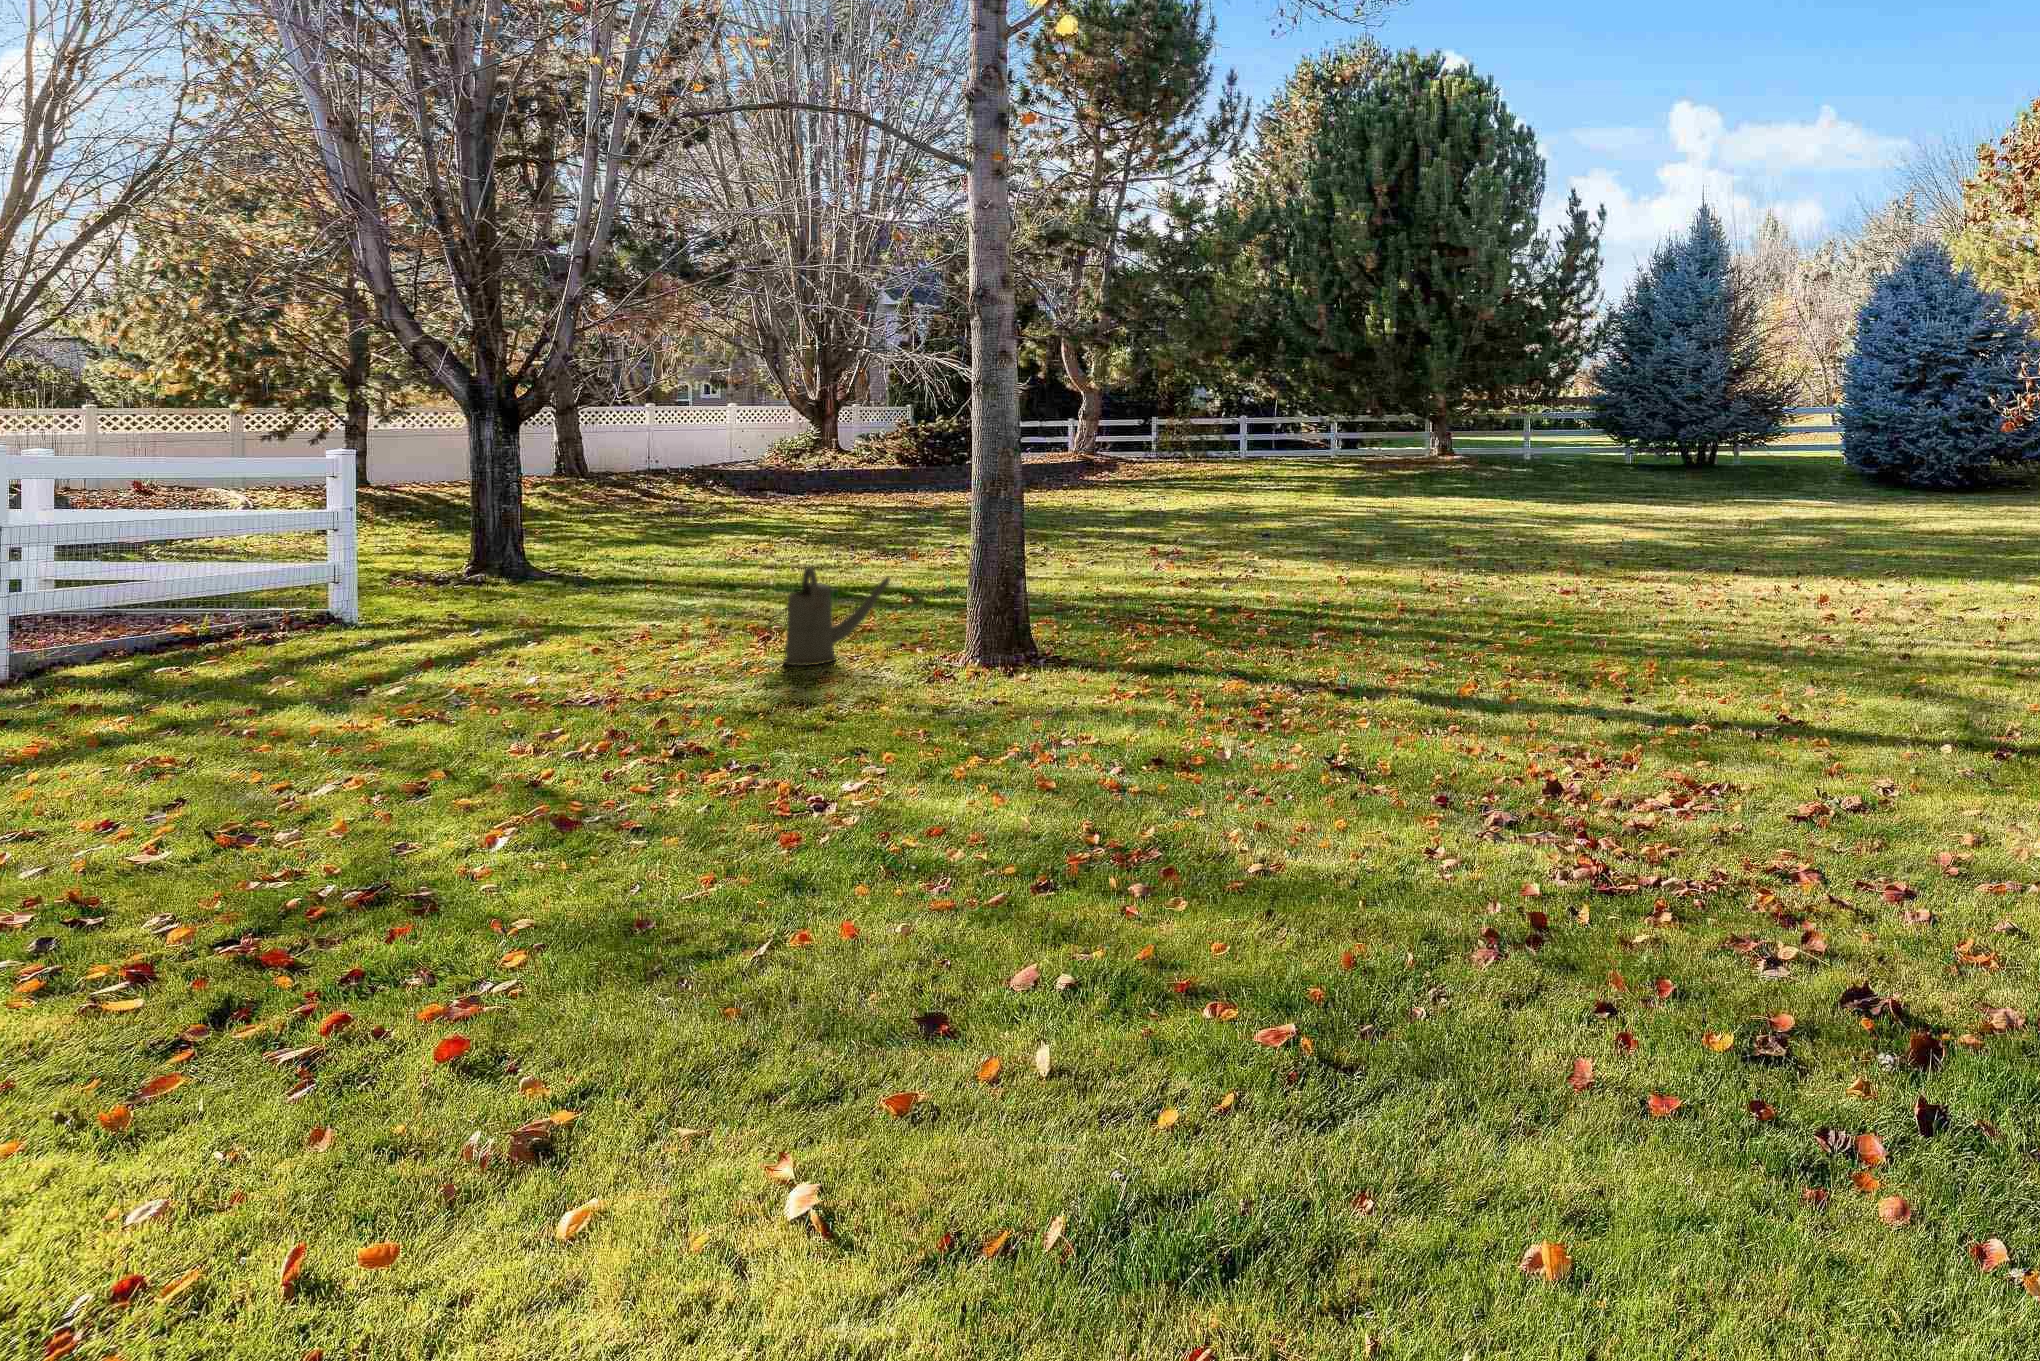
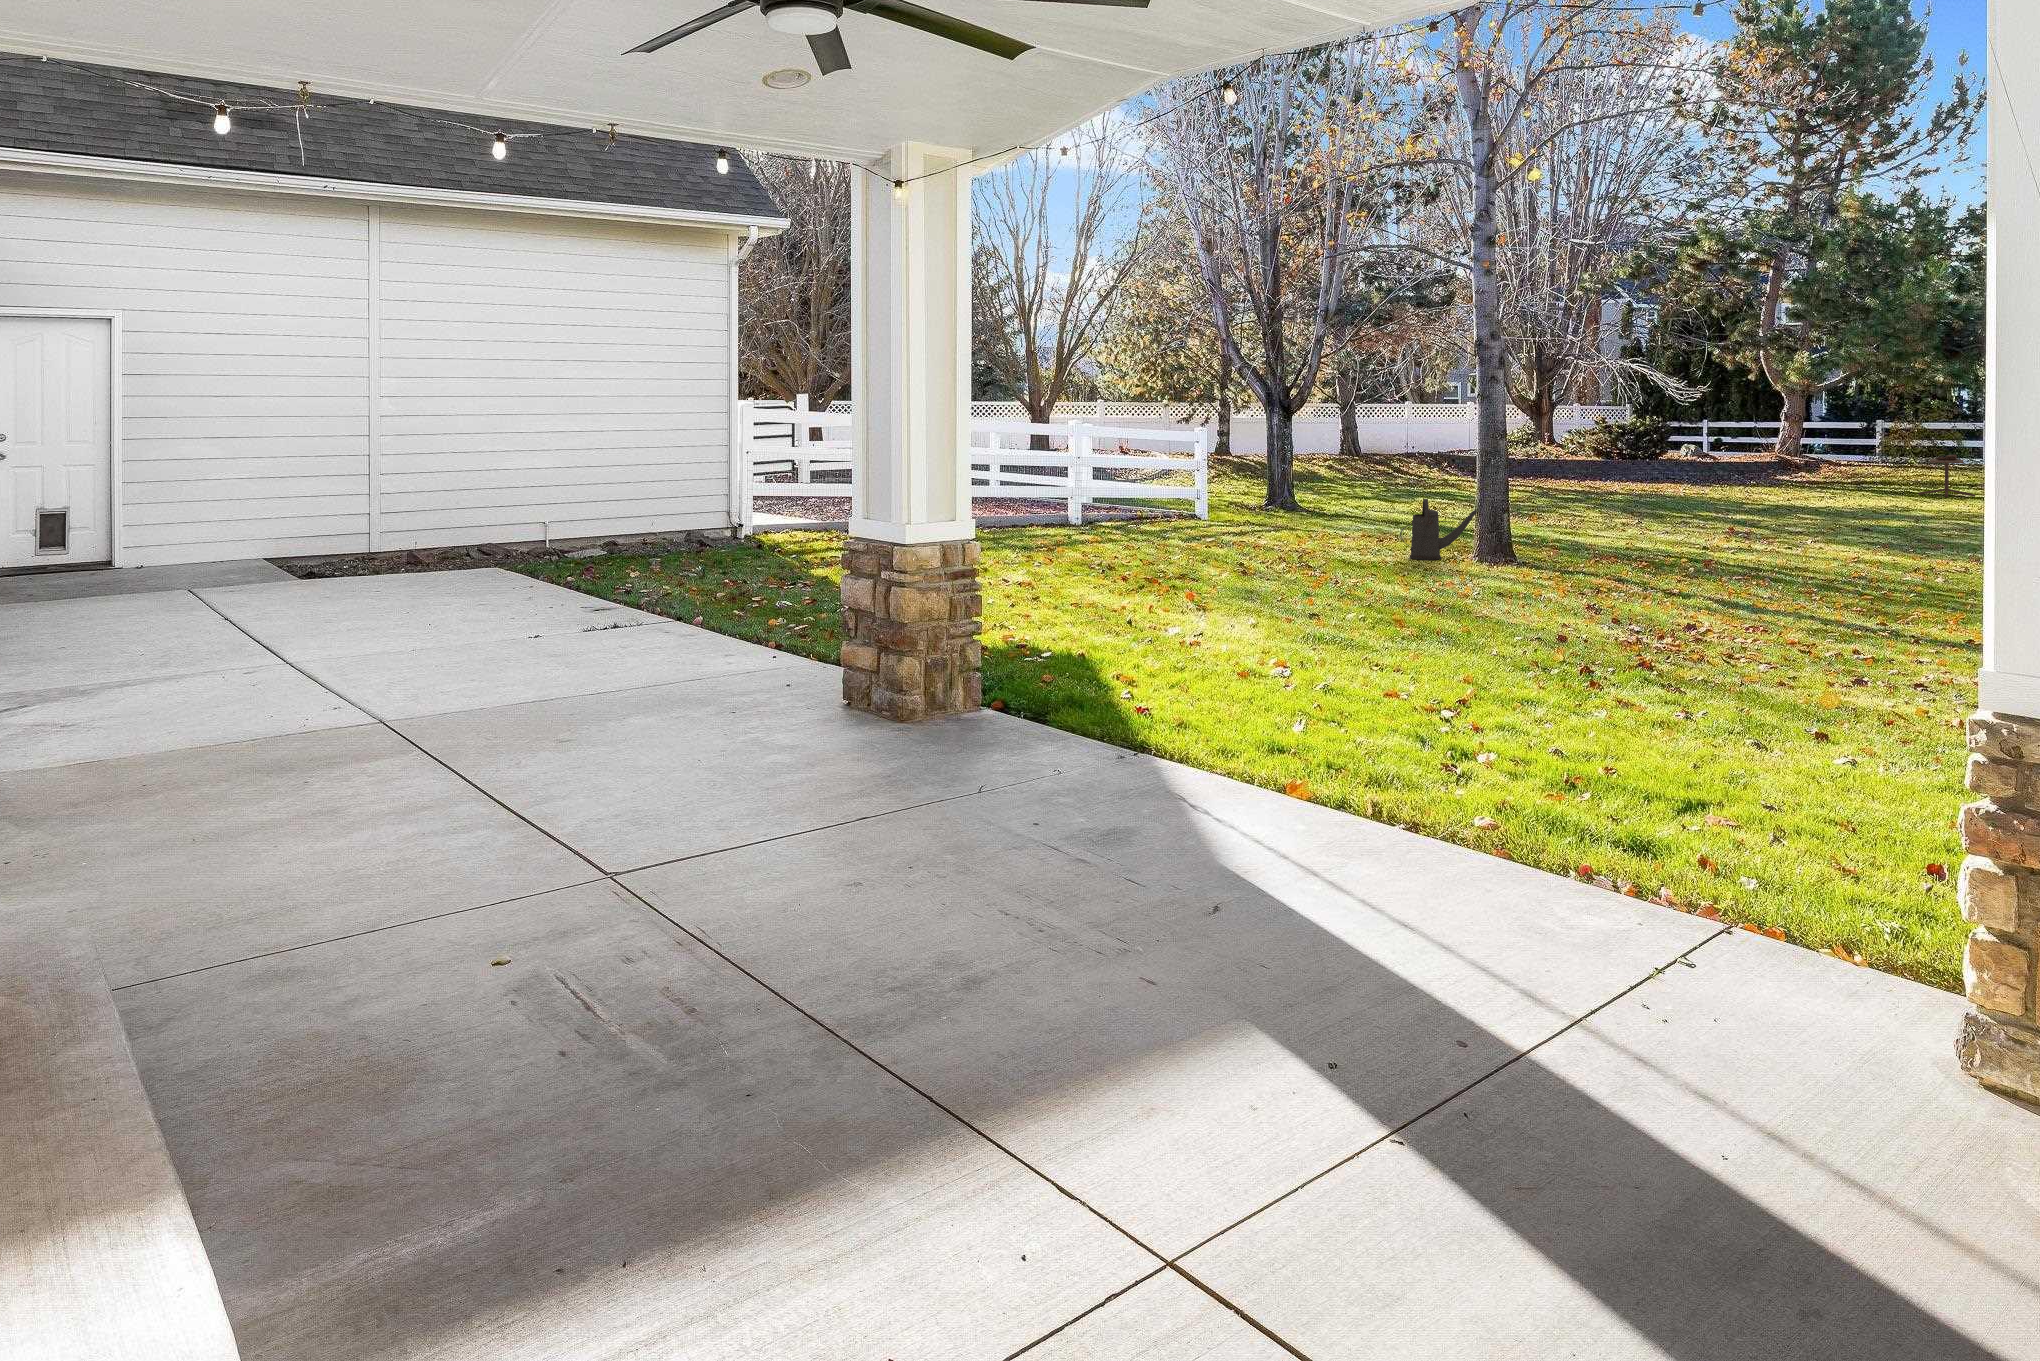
side table: none [1241,452,1288,495] -> present [1919,455,1975,497]

